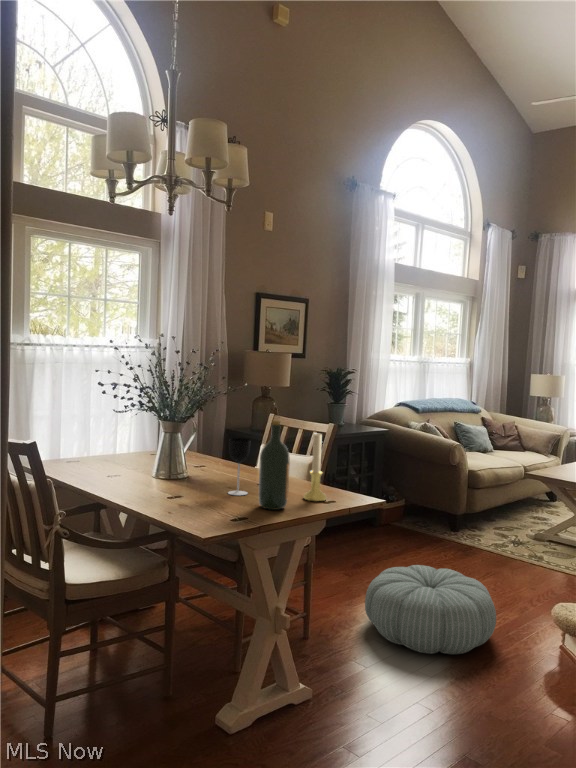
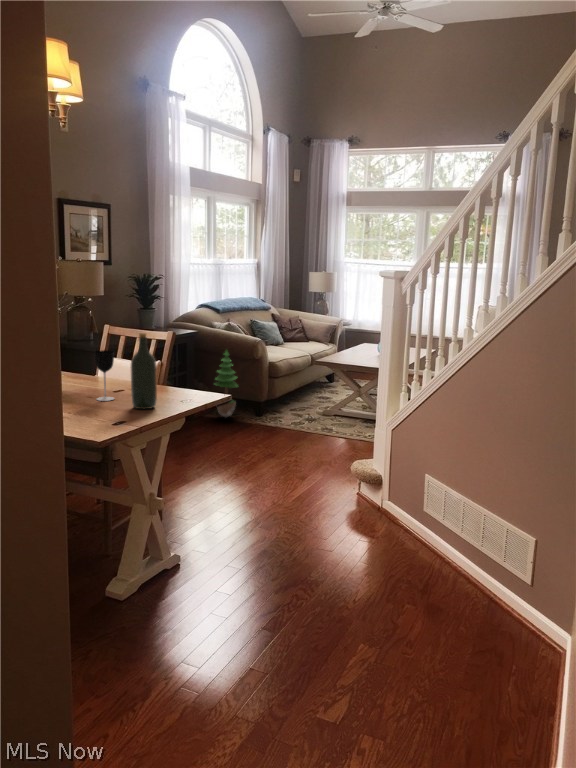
candle holder: present [304,433,326,501] -> none [164,340,184,399]
potted tree: none [403,451,432,529] -> present [215,350,238,417]
pouf: present [365,565,496,654] -> none [205,445,310,511]

